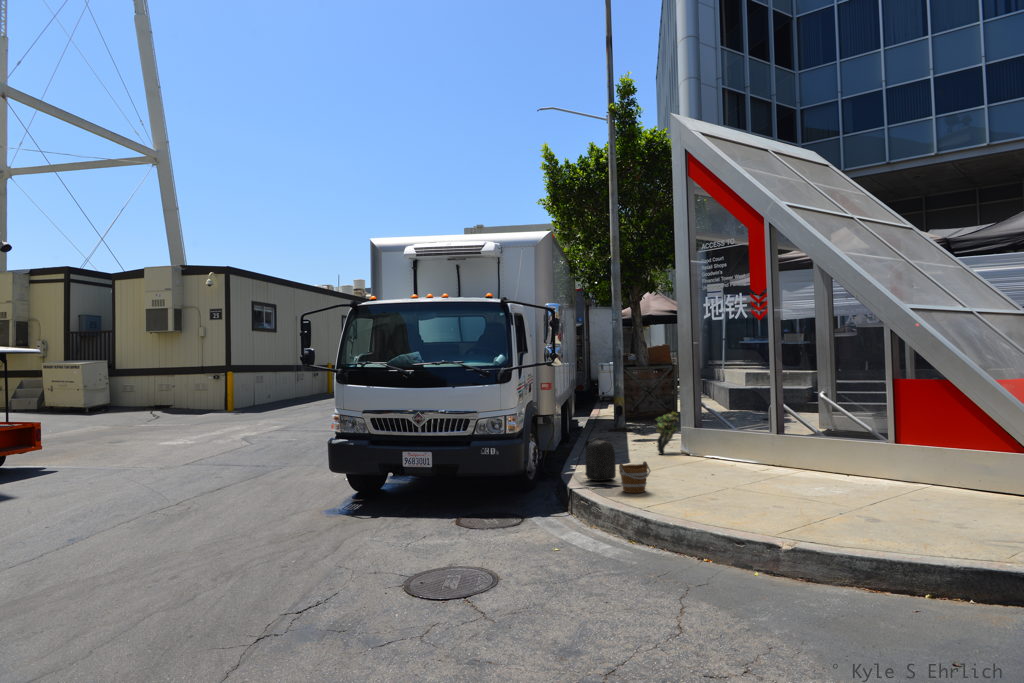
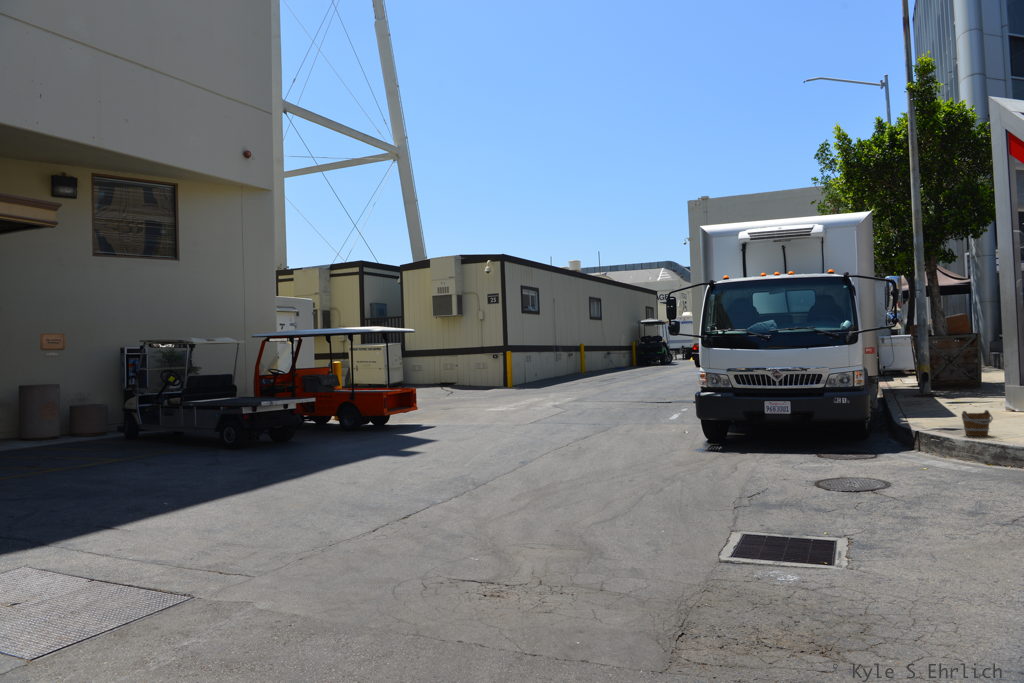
potted plant: present [656,412,678,454] -> none [976,375,1002,414]
backpack: present [585,438,616,481] -> none [920,392,952,429]

